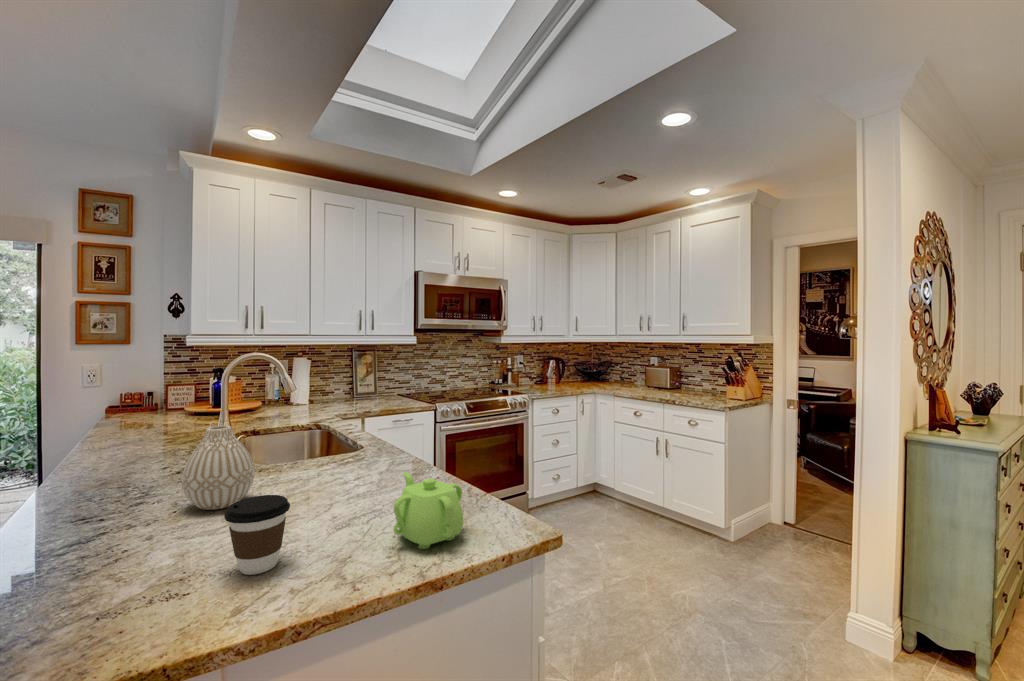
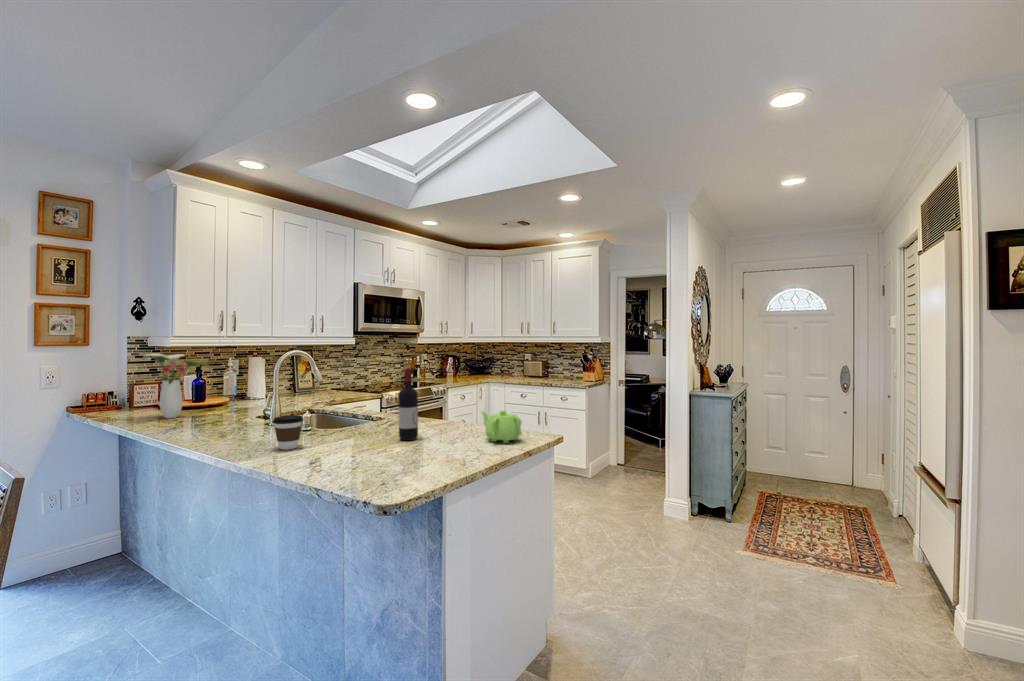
flower arrangement: none [113,354,196,429] -> present [143,353,211,418]
wine bottle: none [279,389,314,512] -> present [398,368,418,440]
vase: present [182,425,254,510] -> none [335,393,375,444]
coffee cup: present [224,495,290,575] -> present [273,415,303,450]

